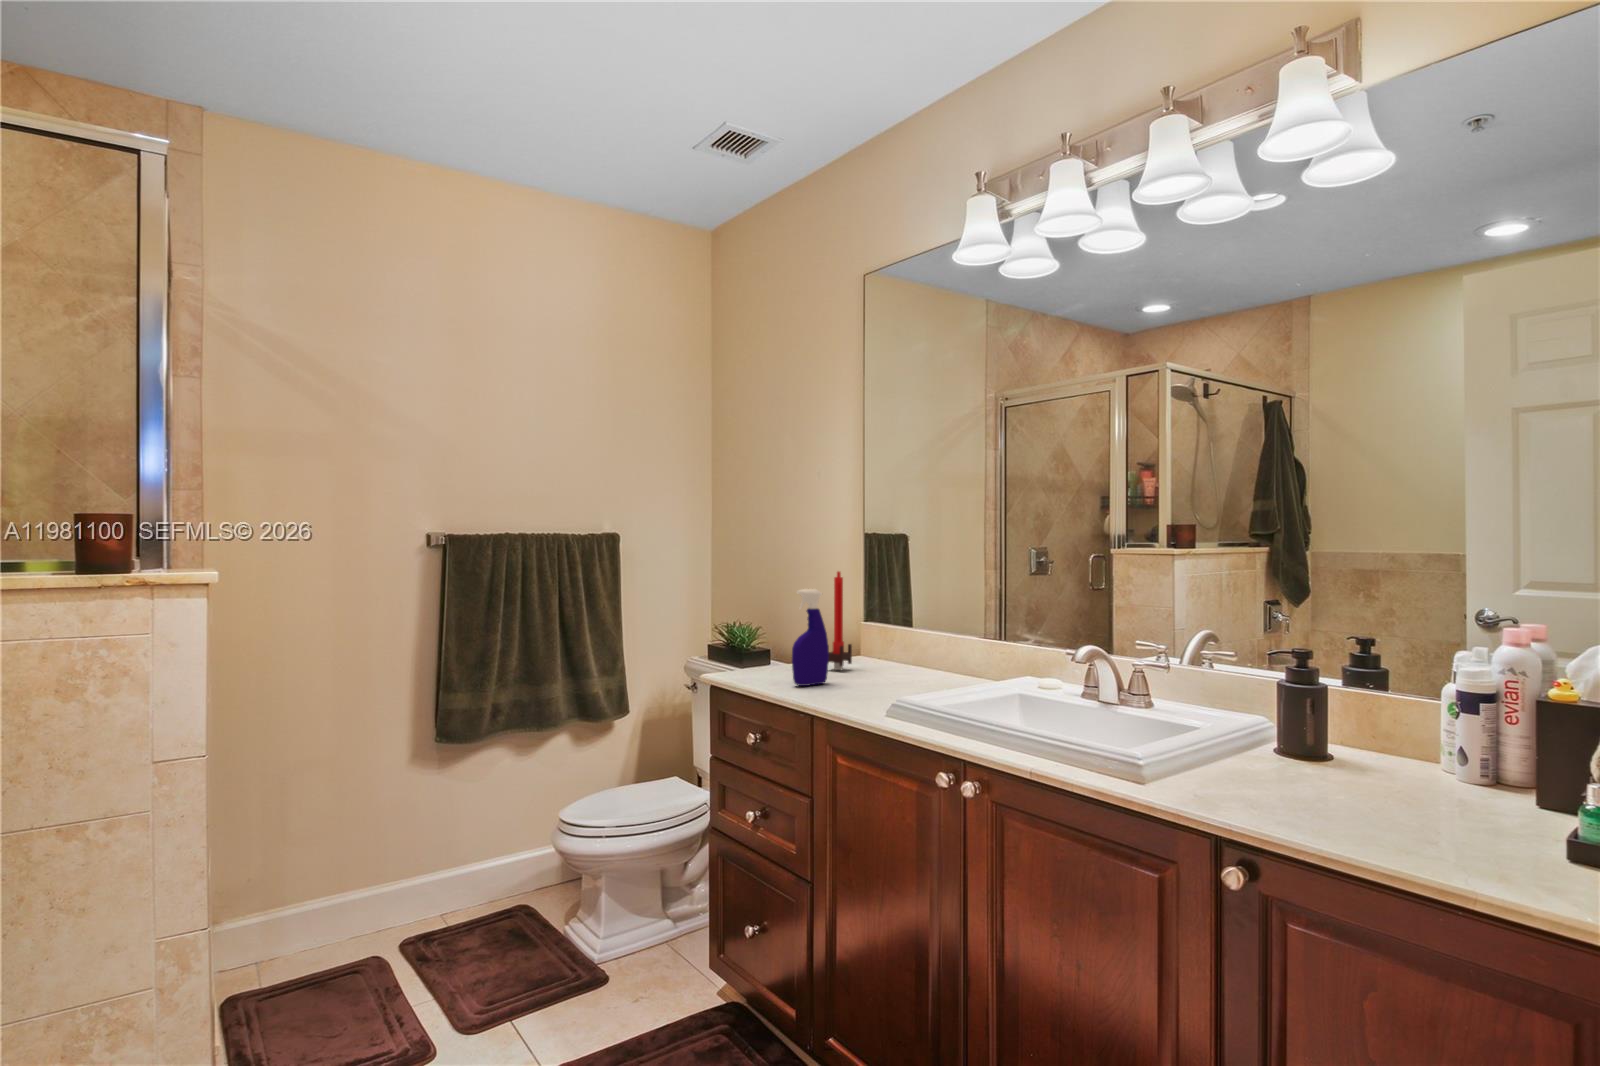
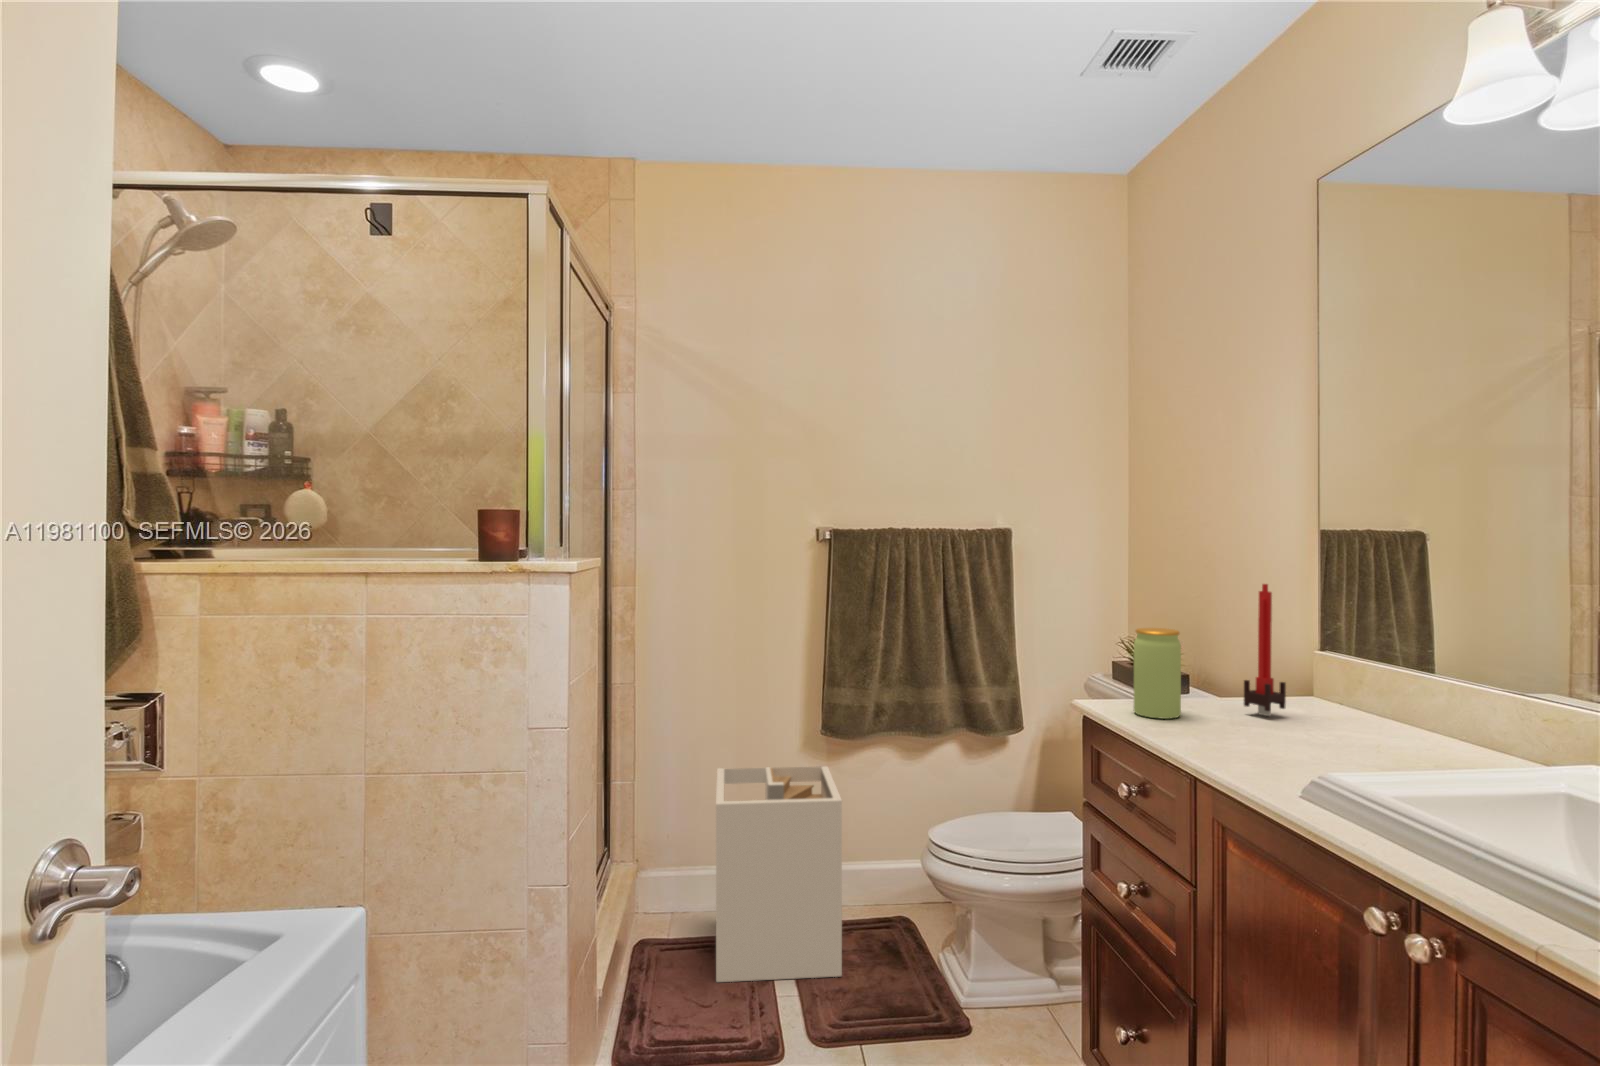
spray bottle: present [792,589,829,686] -> none [1181,607,1238,734]
jar: none [751,609,785,679] -> present [1134,628,1181,719]
laundry hamper: none [316,770,475,1014] -> present [716,766,842,982]

